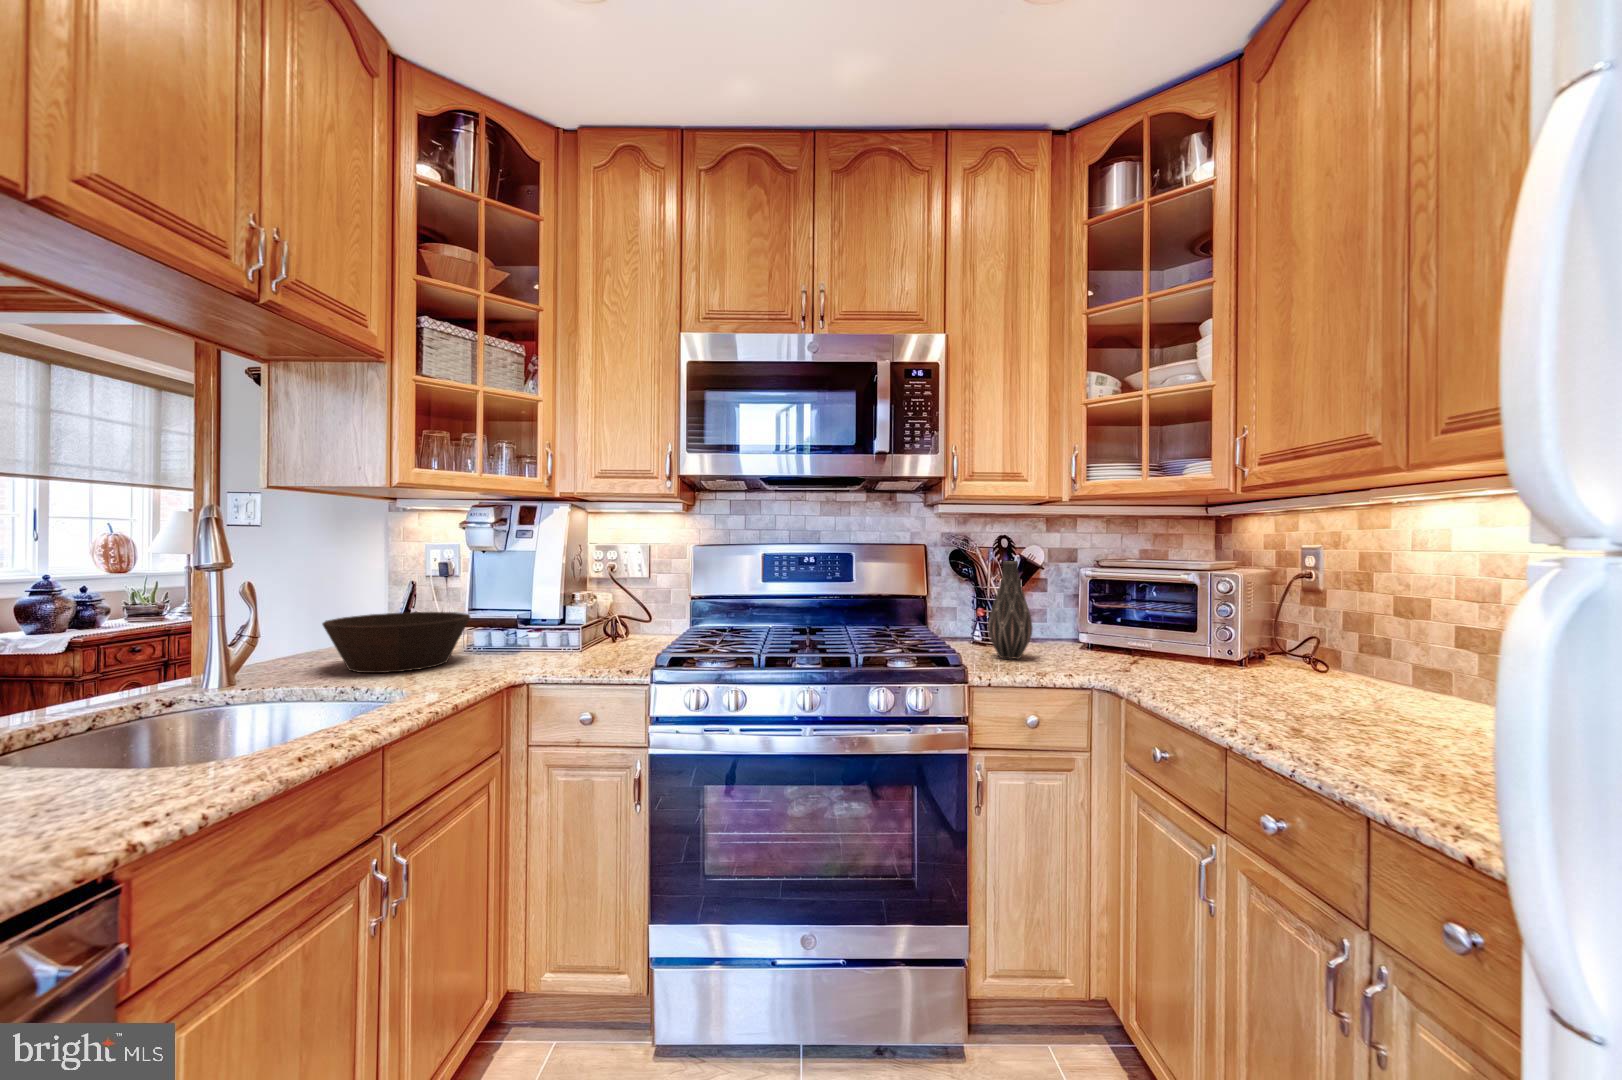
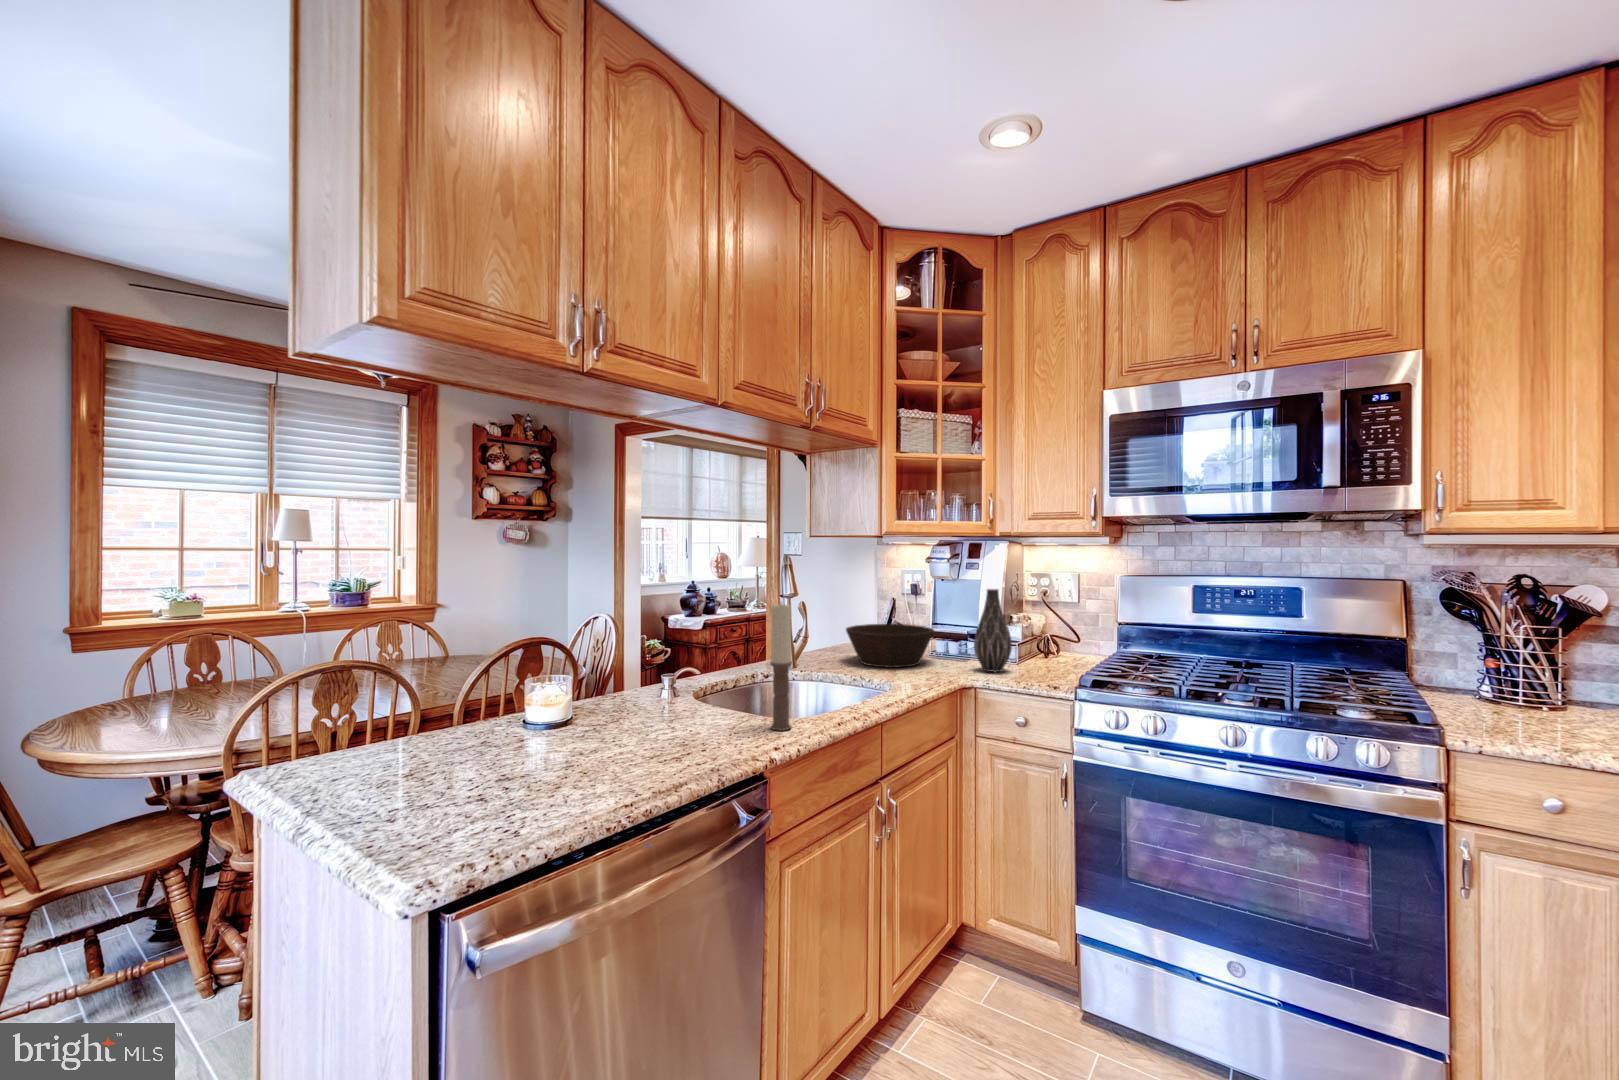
candle: none [72,562,141,828] -> present [770,604,792,731]
vase: present [988,562,1033,659] -> present [974,589,1012,672]

